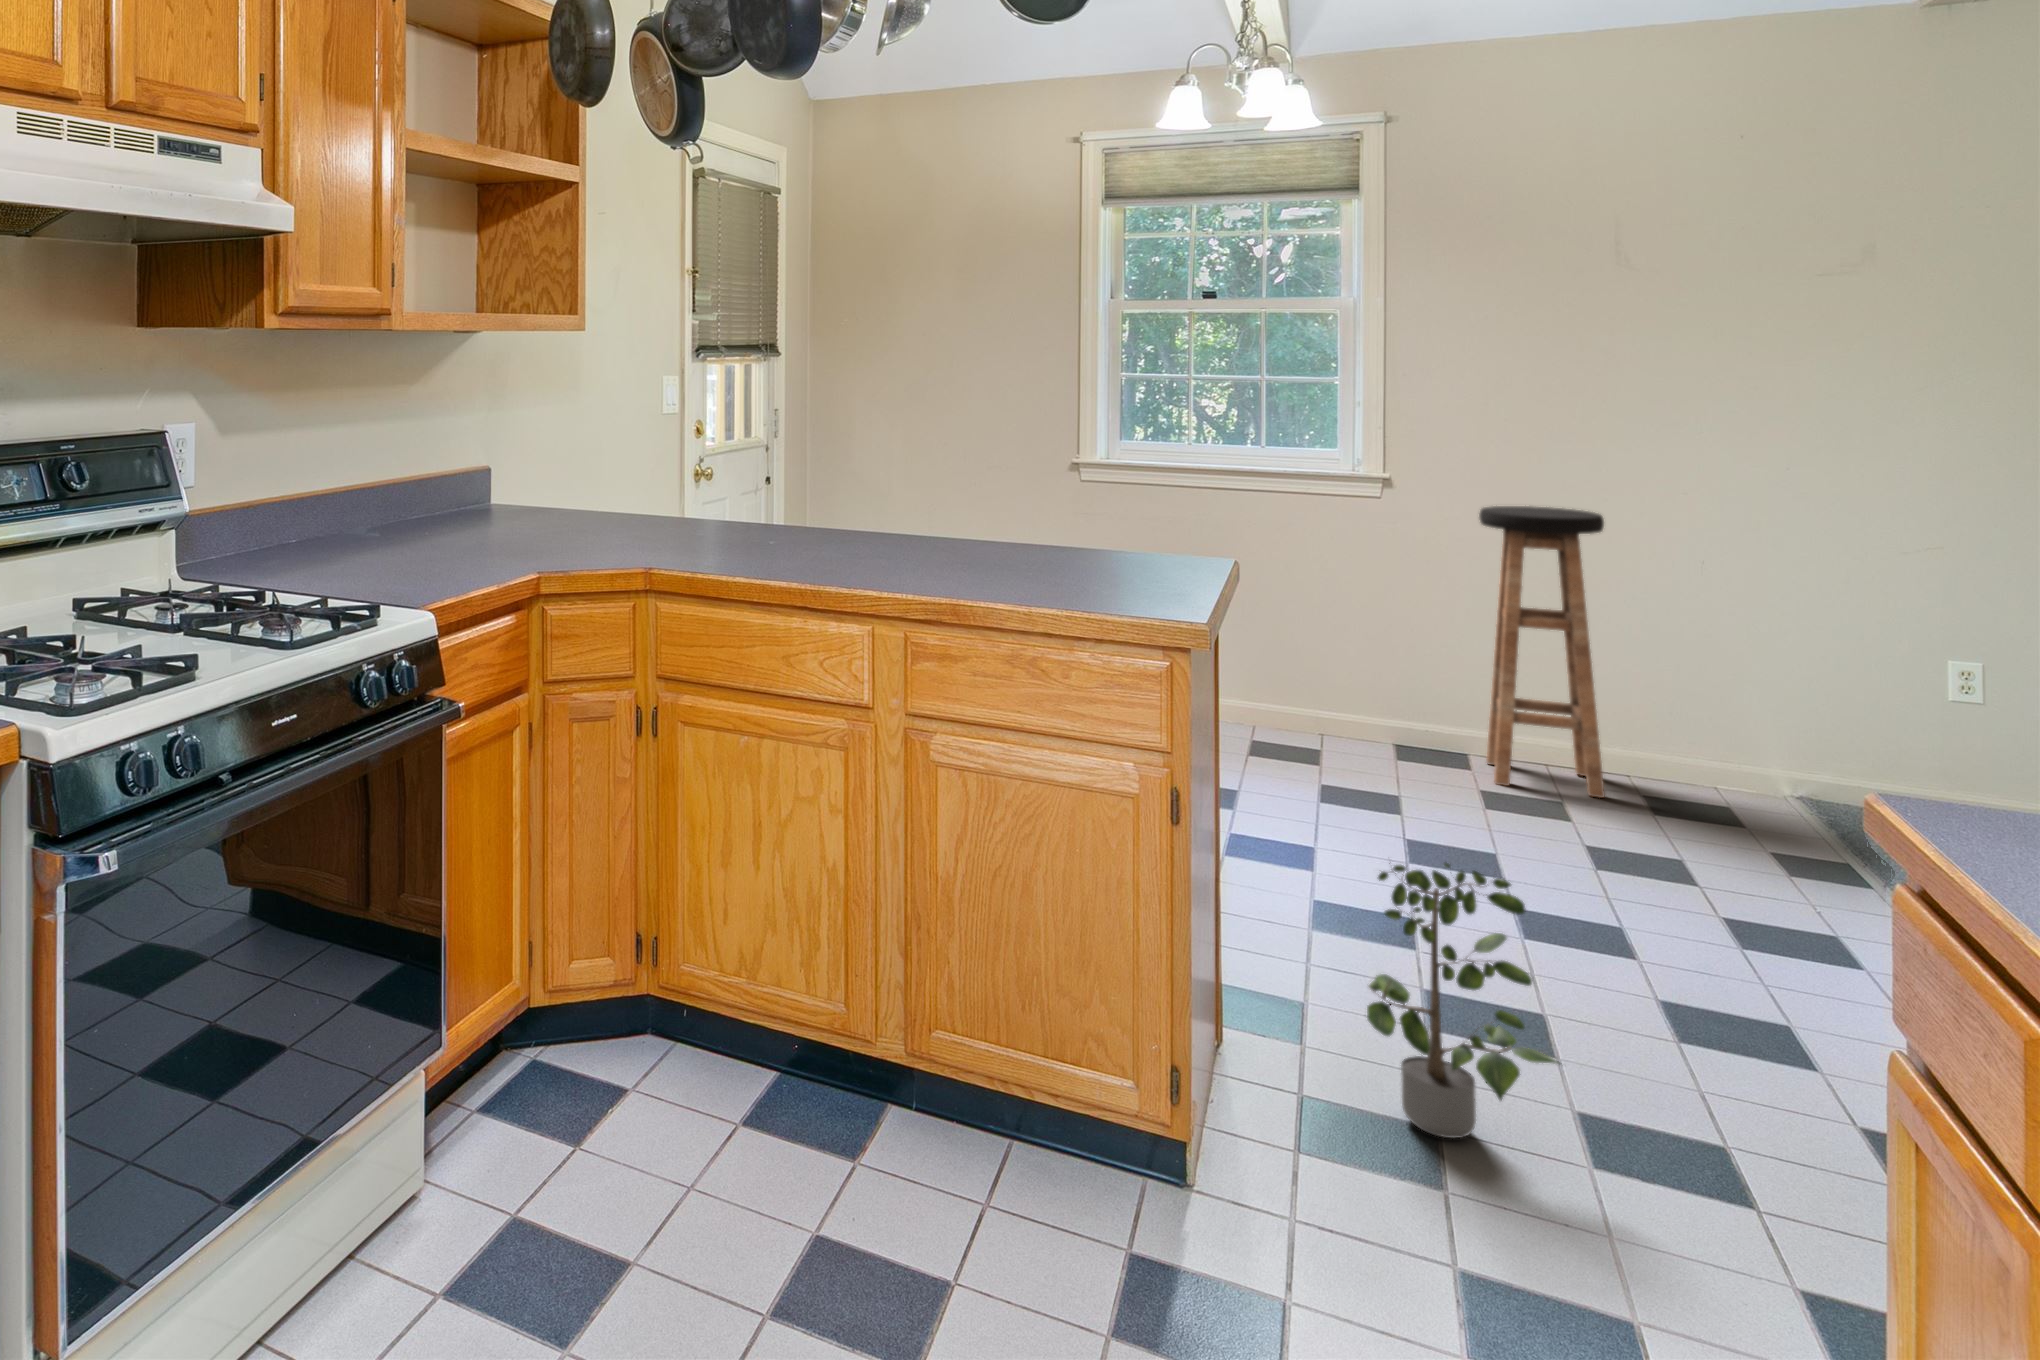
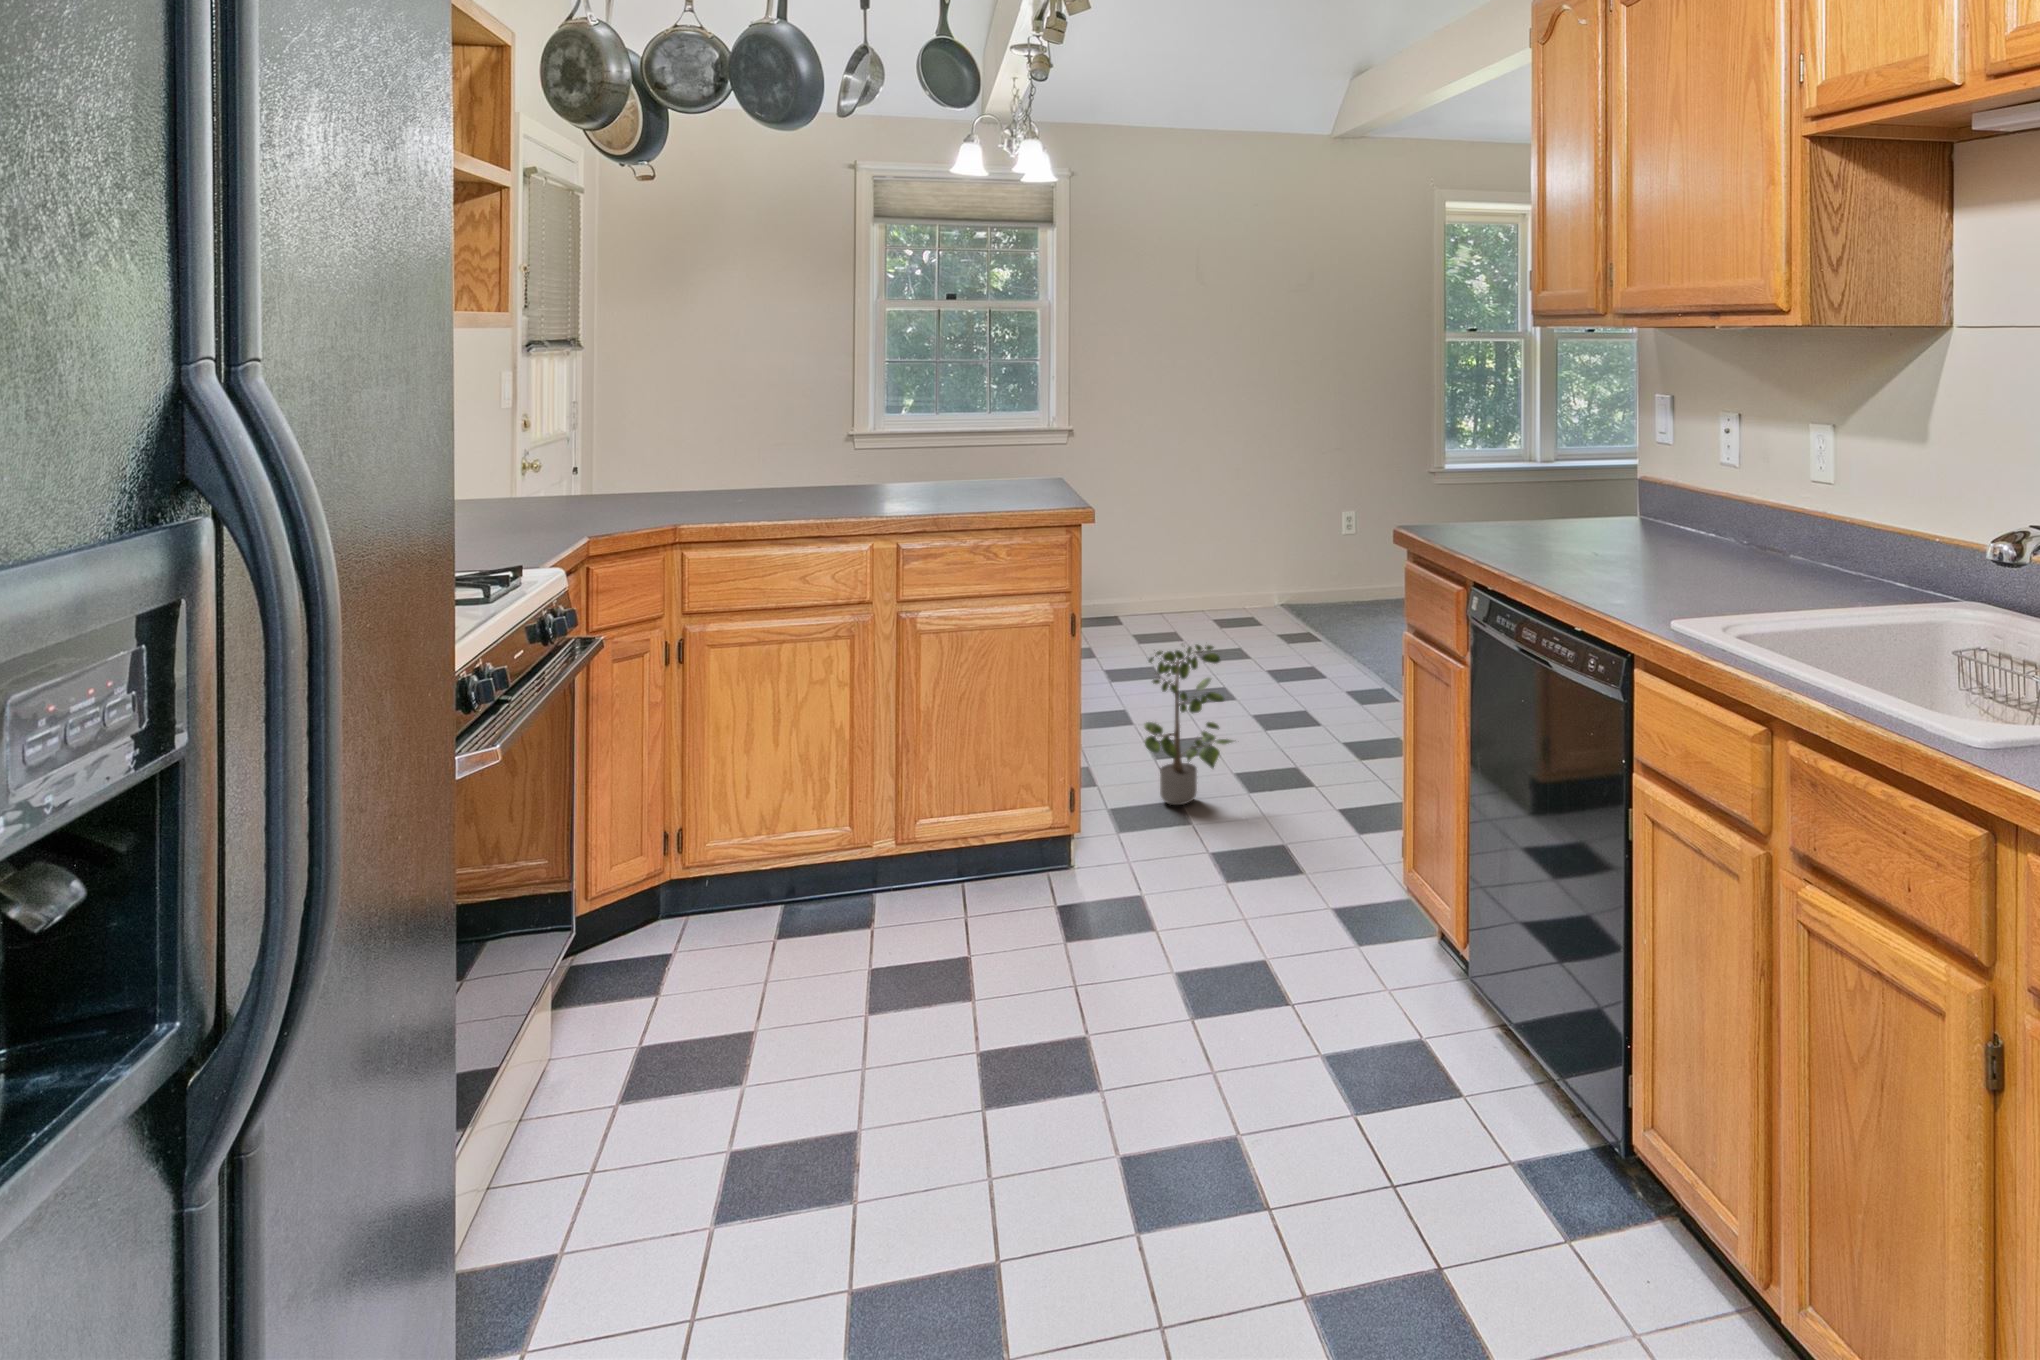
bar stool: present [1479,506,1605,798] -> none [1128,442,1196,629]

